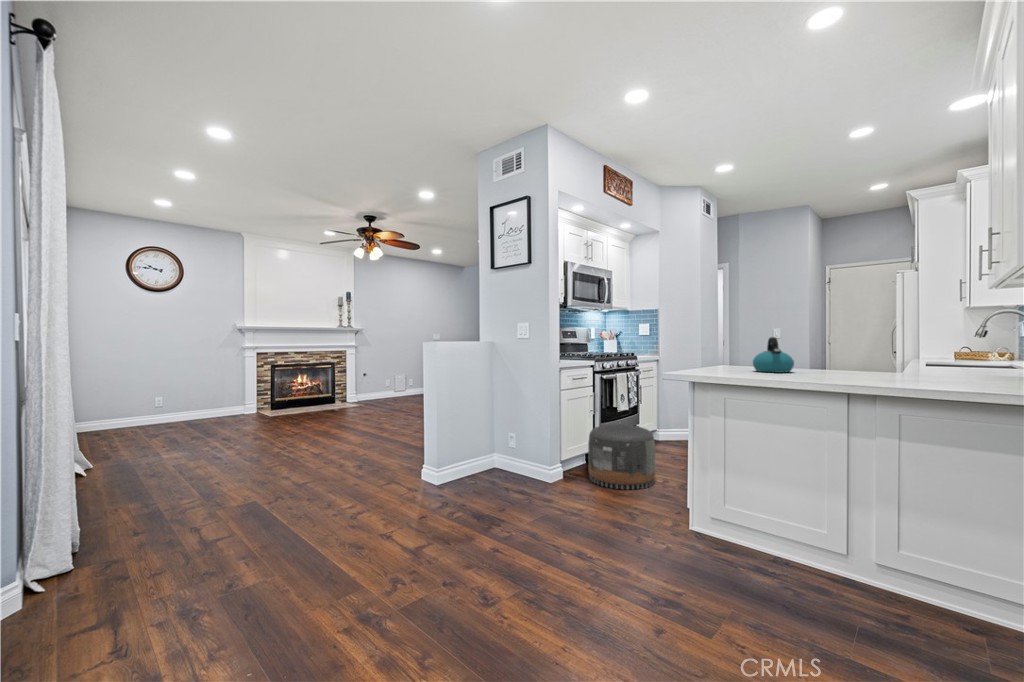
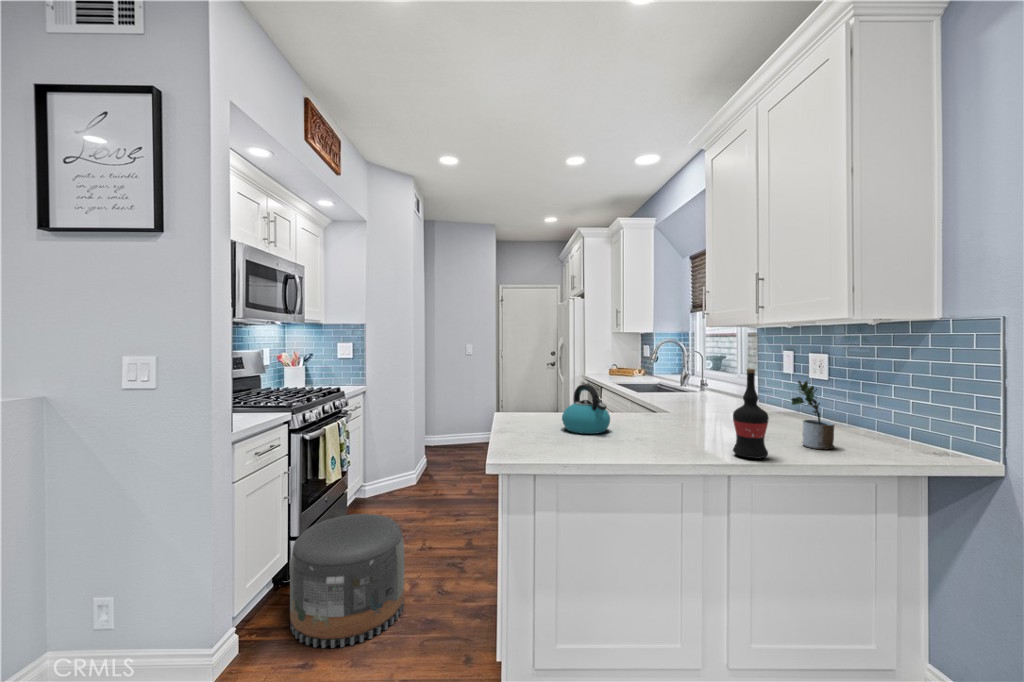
wine bottle: none [856,313,887,382] -> present [733,369,769,458]
potted plant: none [944,324,999,386] -> present [791,381,834,449]

